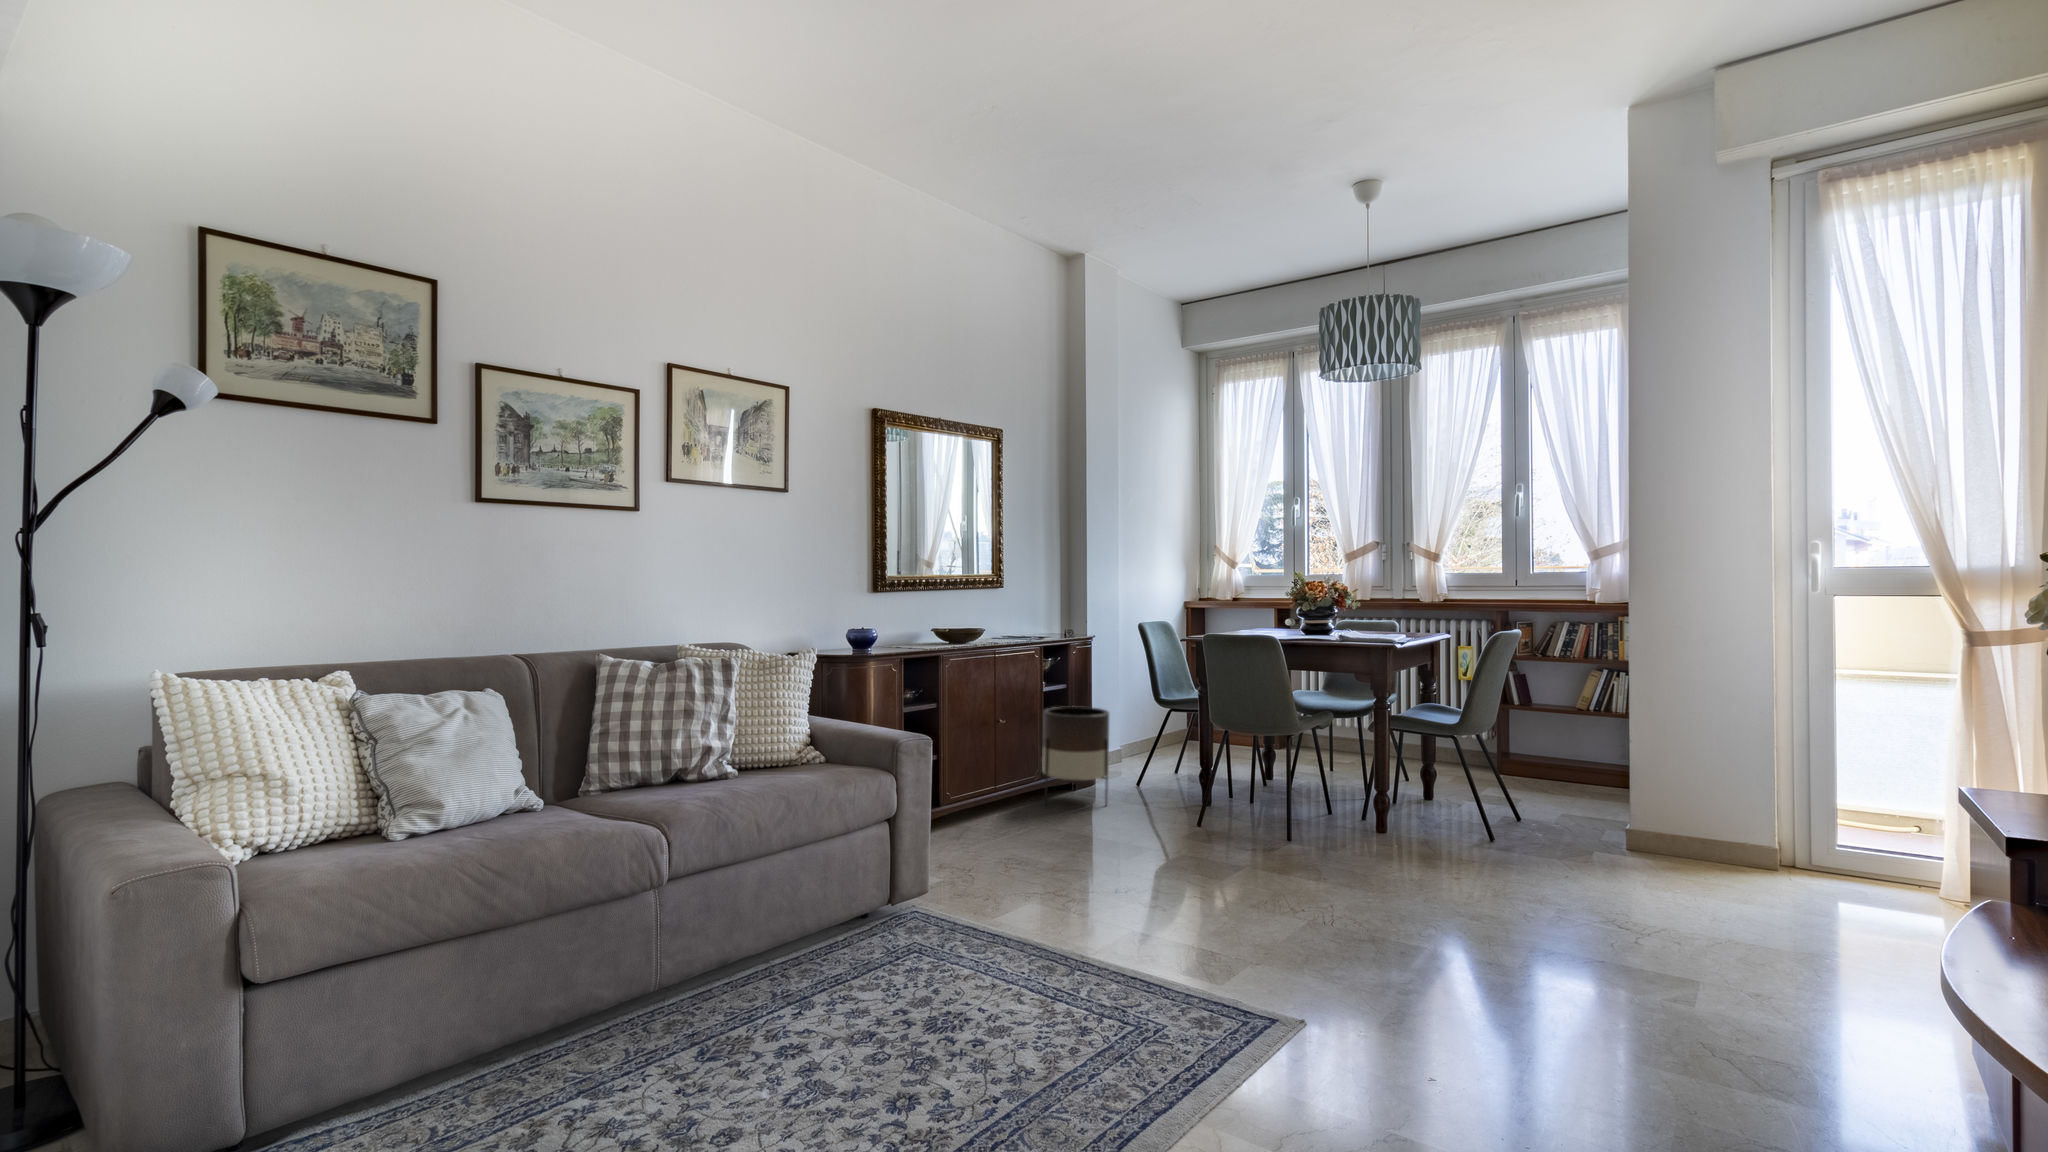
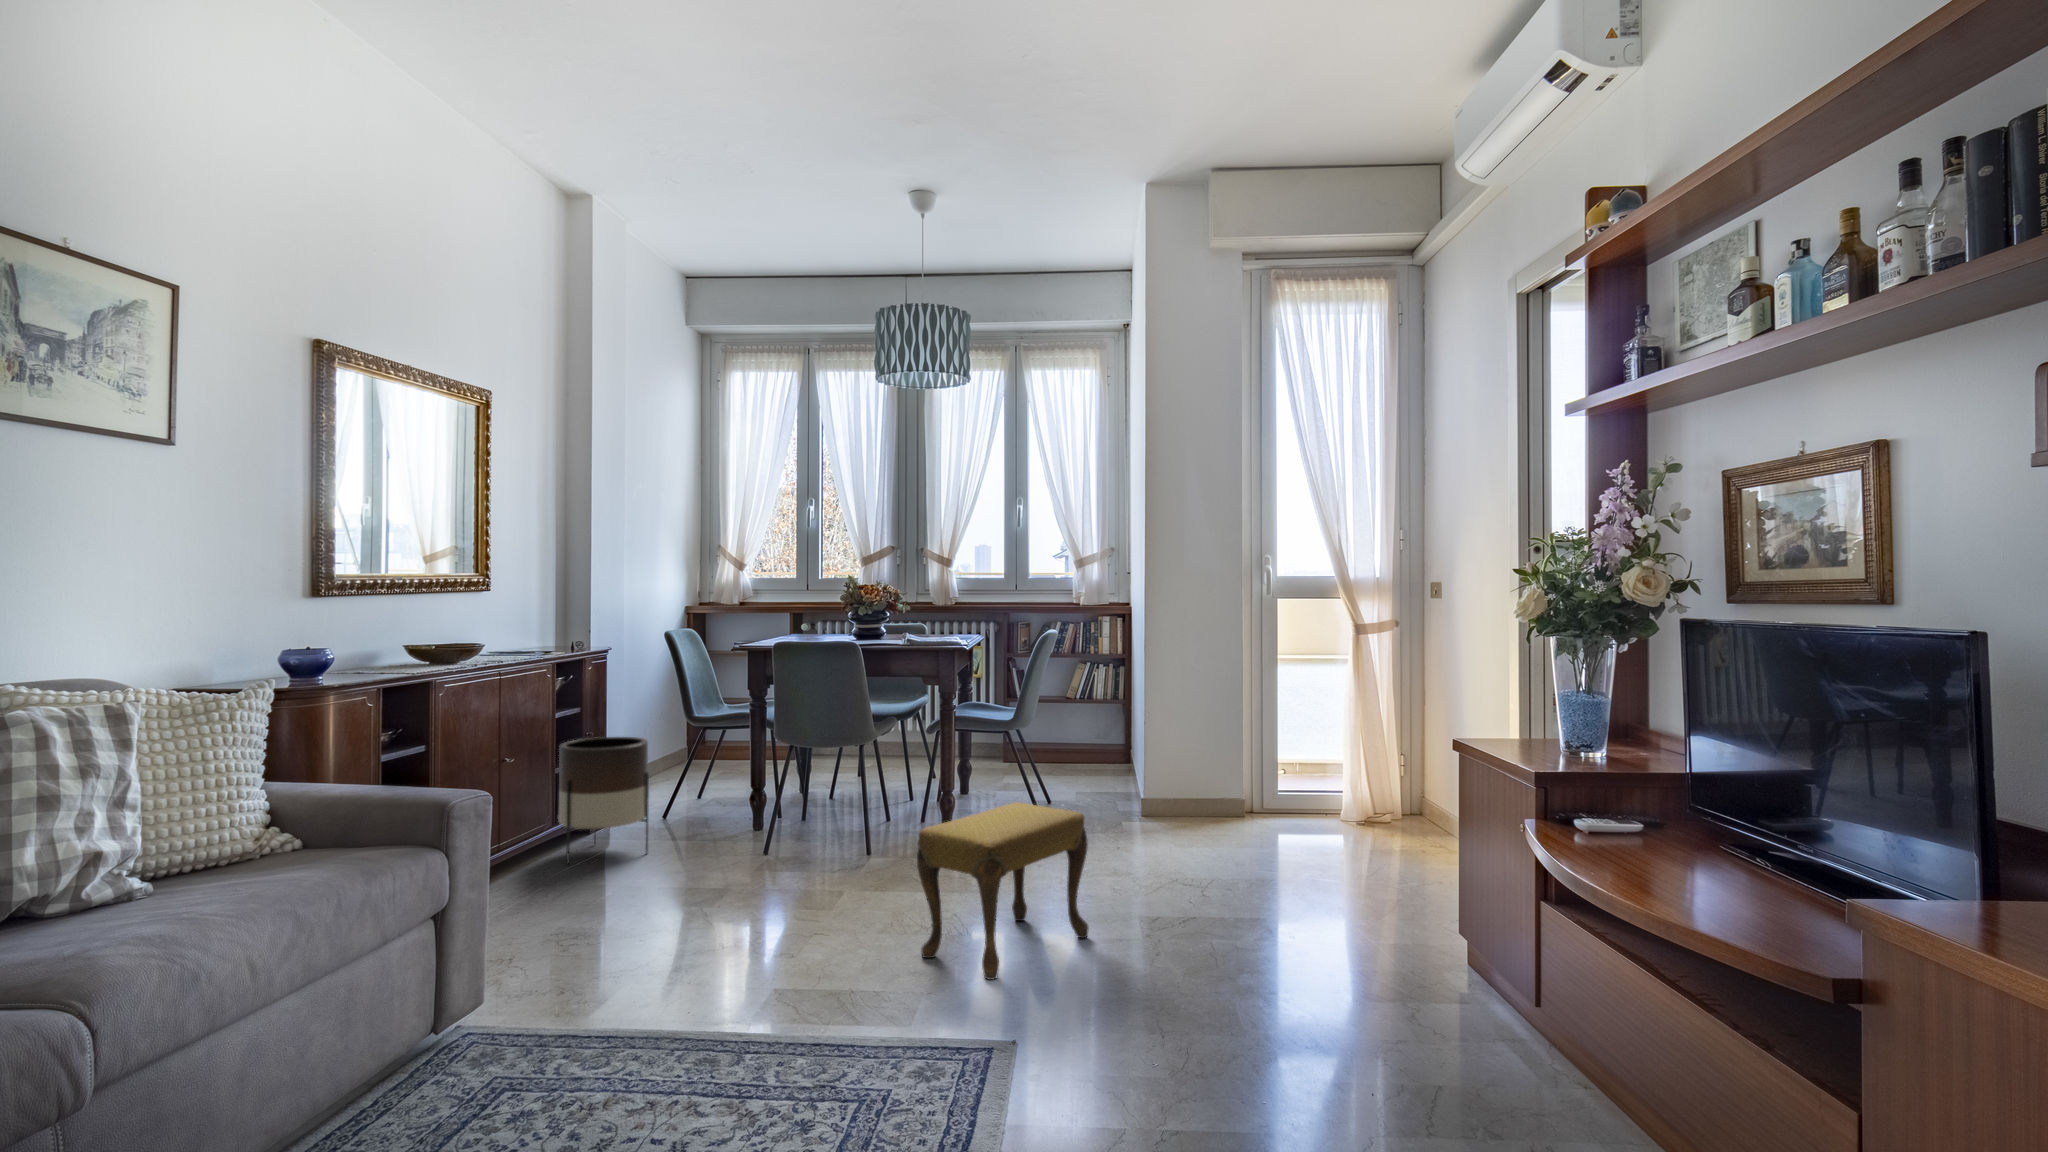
footstool: none [1265,806,1446,965] -> present [917,802,1088,980]

